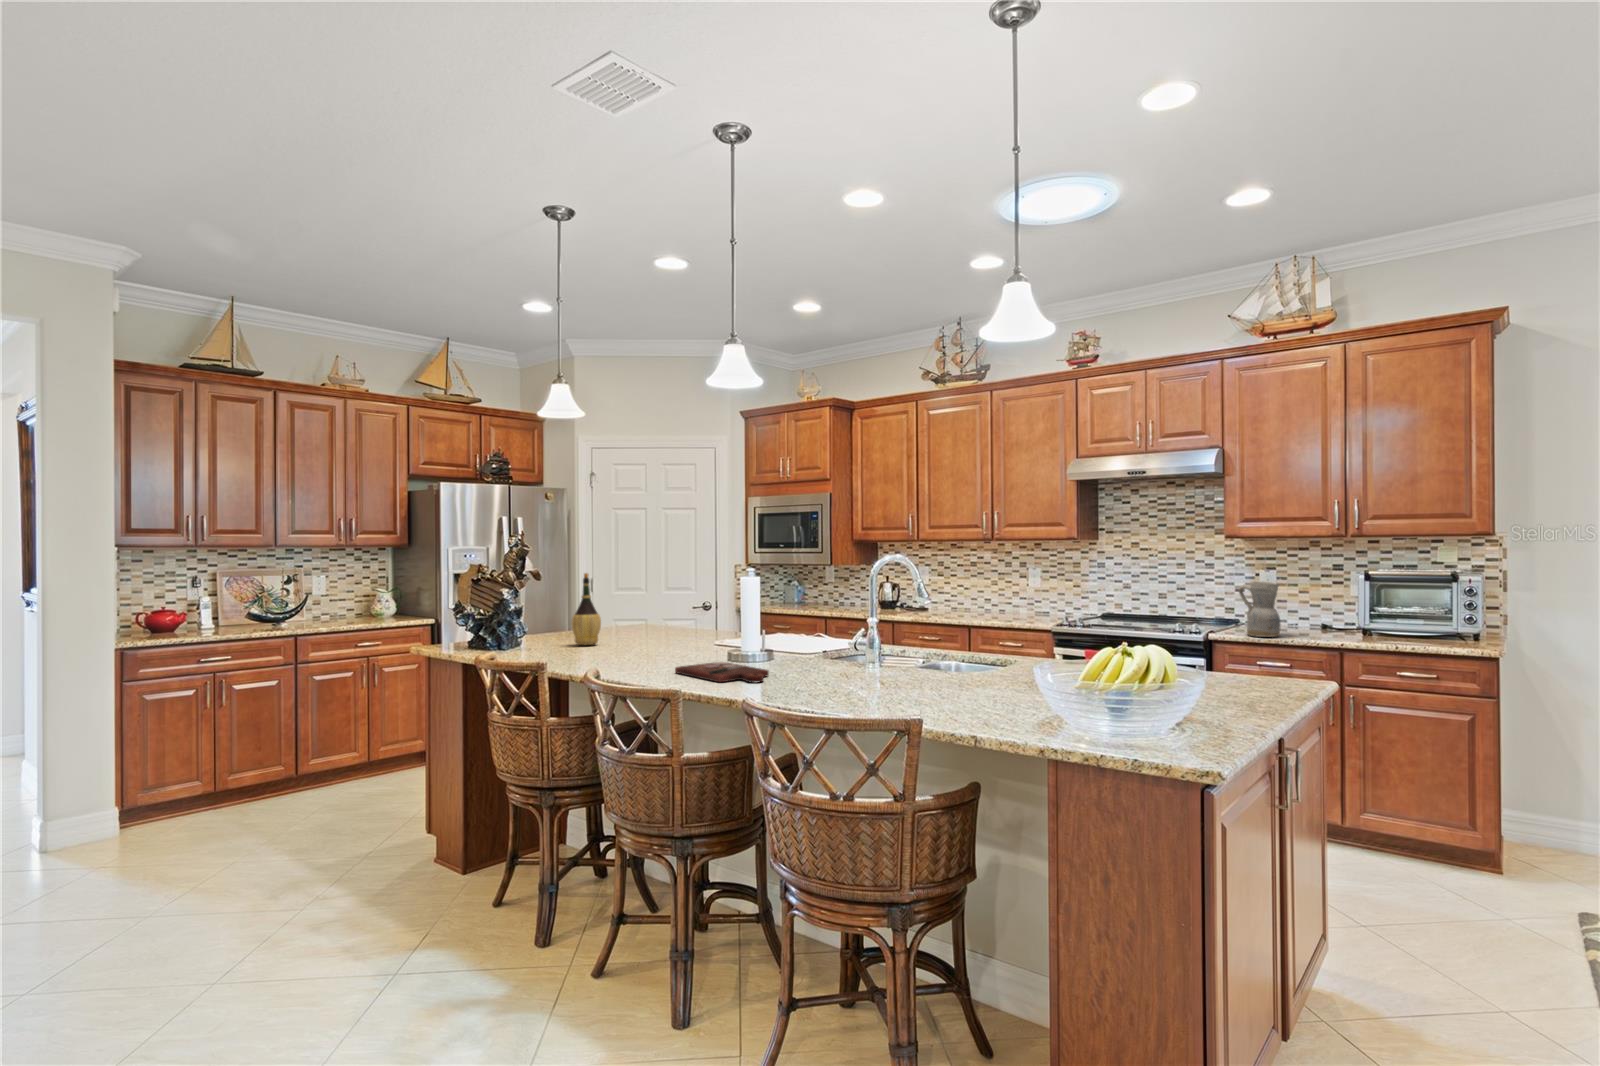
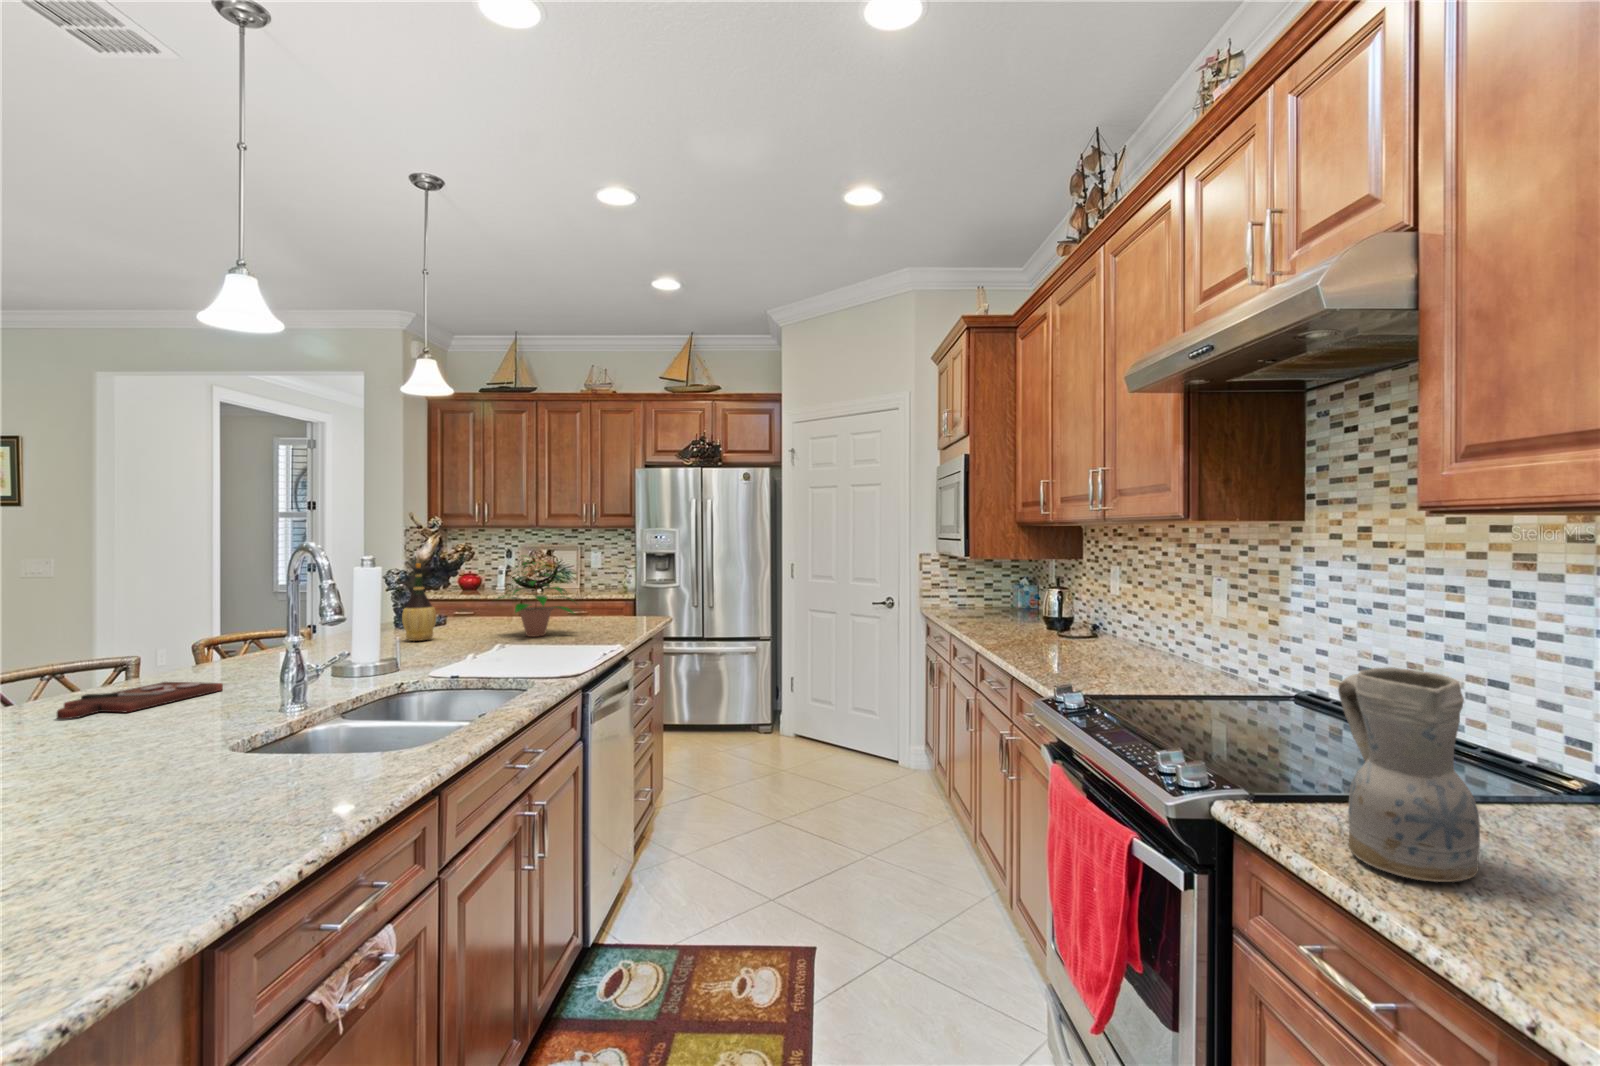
potted plant: none [615,566,683,636] -> present [498,556,574,637]

